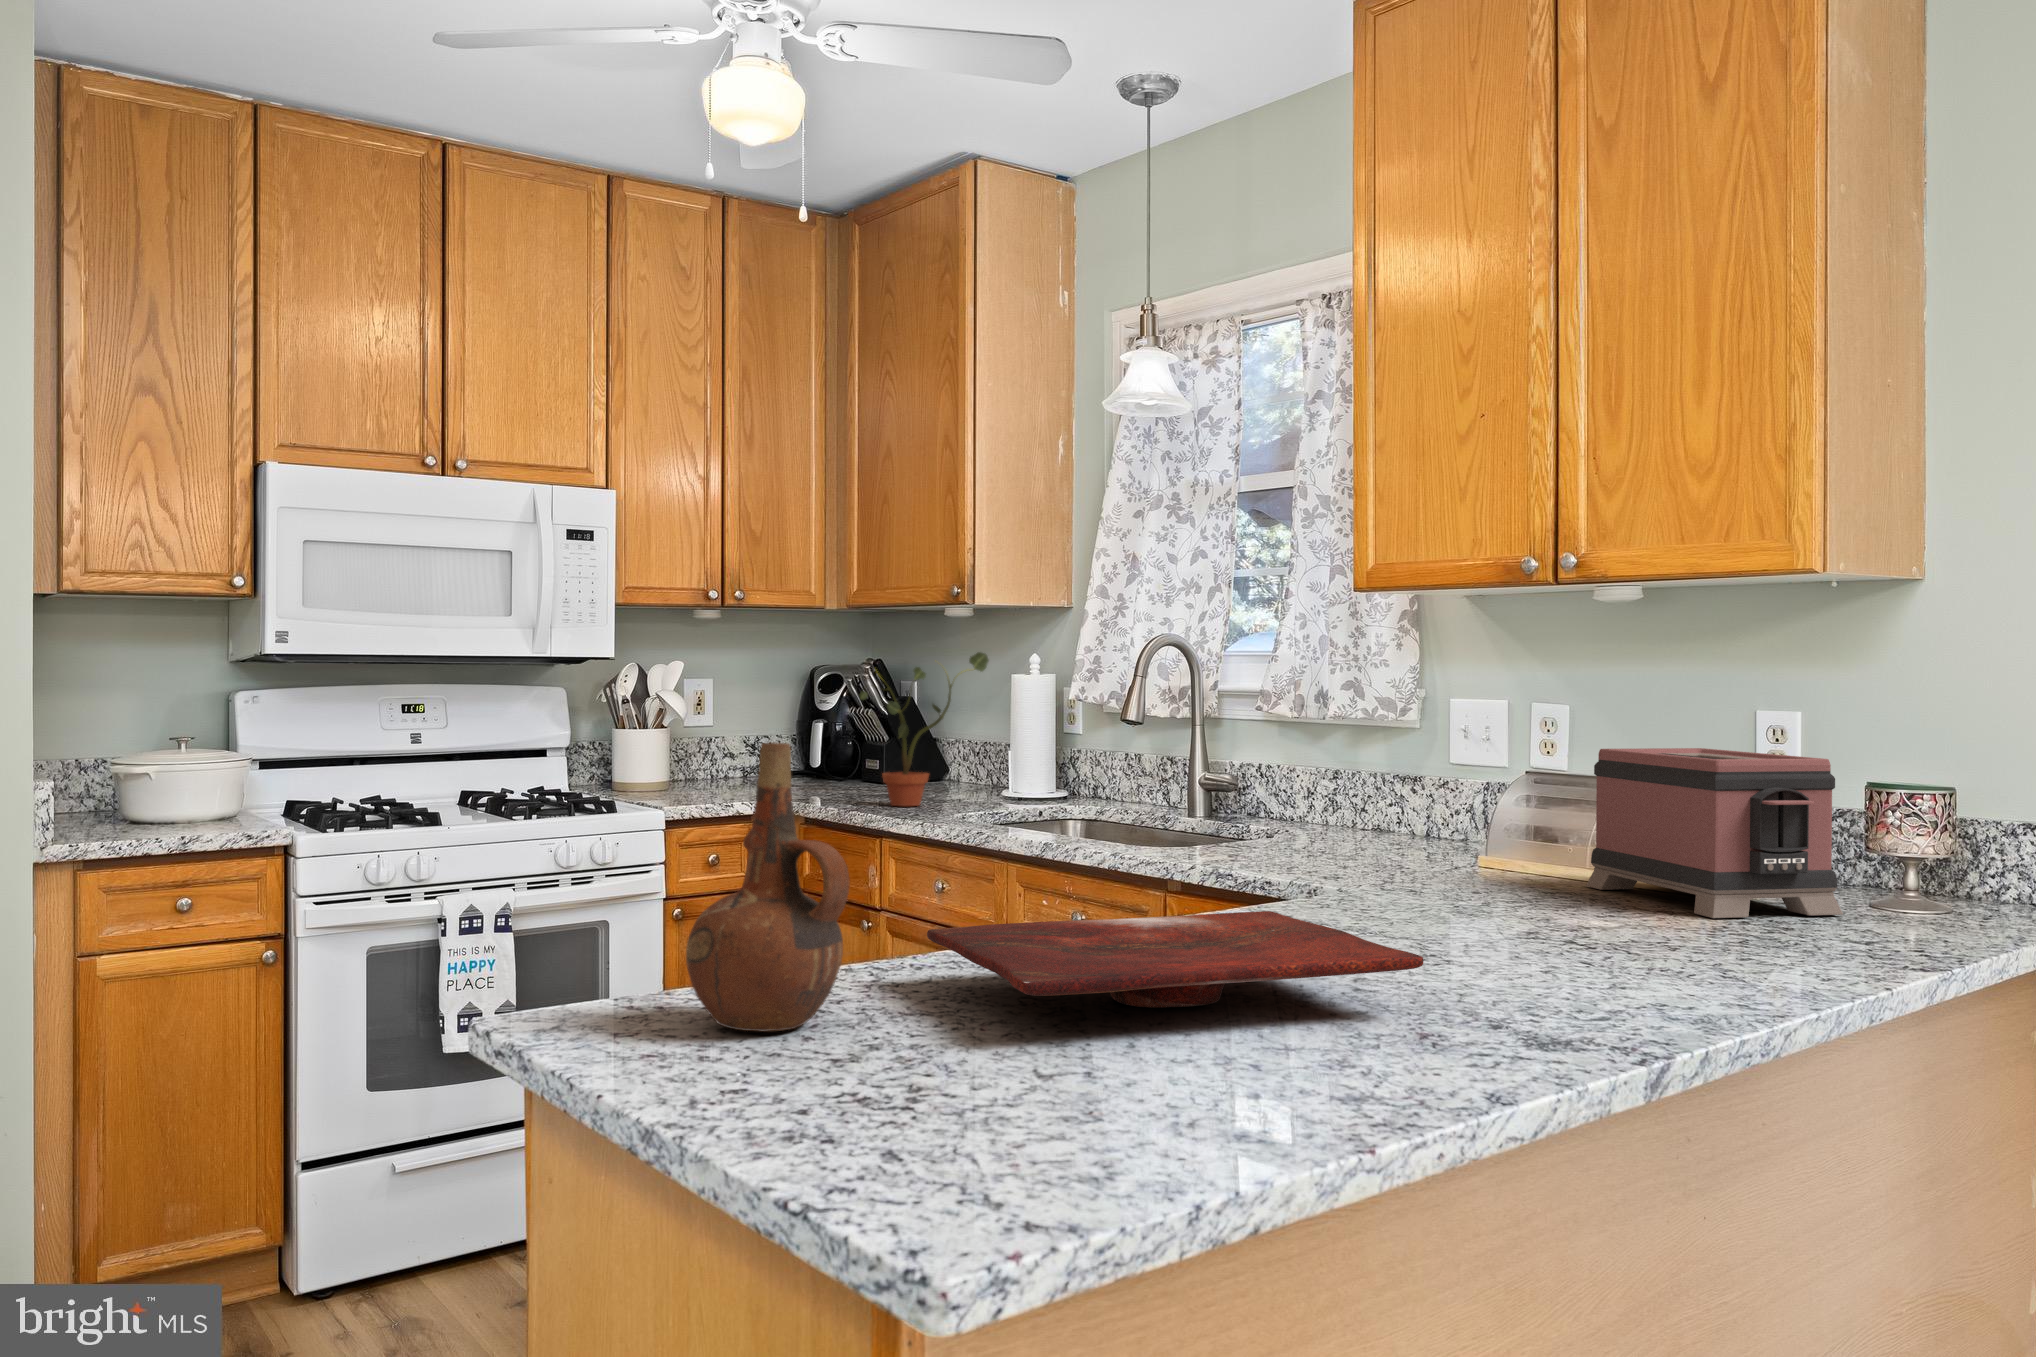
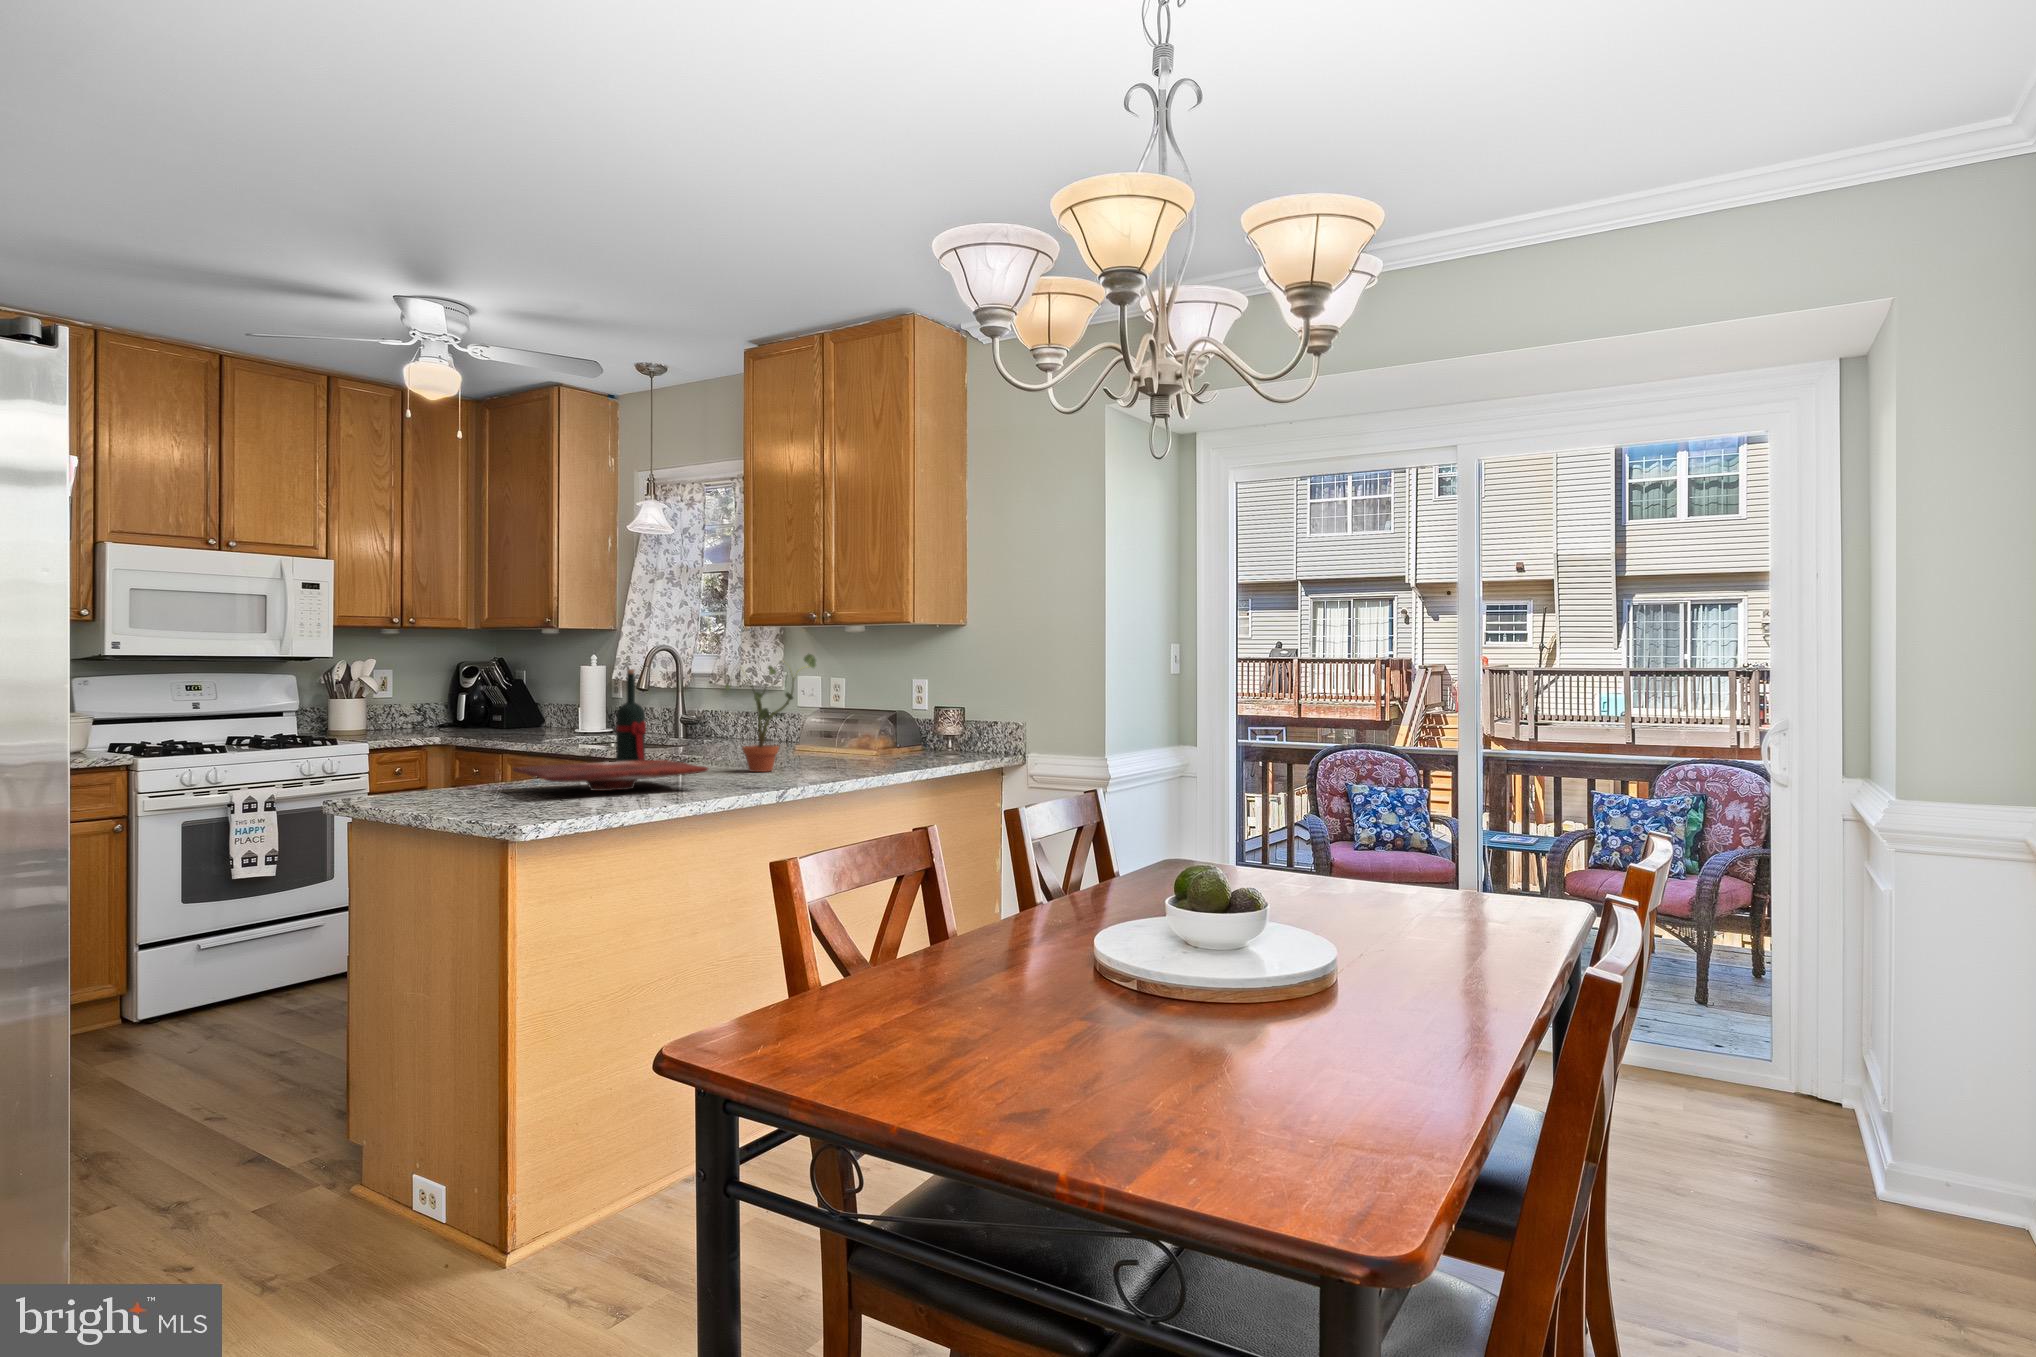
potted plant: present [860,652,989,806] -> present [725,654,816,772]
wine bottle: none [1144,684,1216,944] -> present [616,669,646,762]
ceramic pitcher: present [686,742,850,1031] -> none [408,691,477,801]
toaster: present [1586,748,1843,918] -> none [834,697,923,764]

